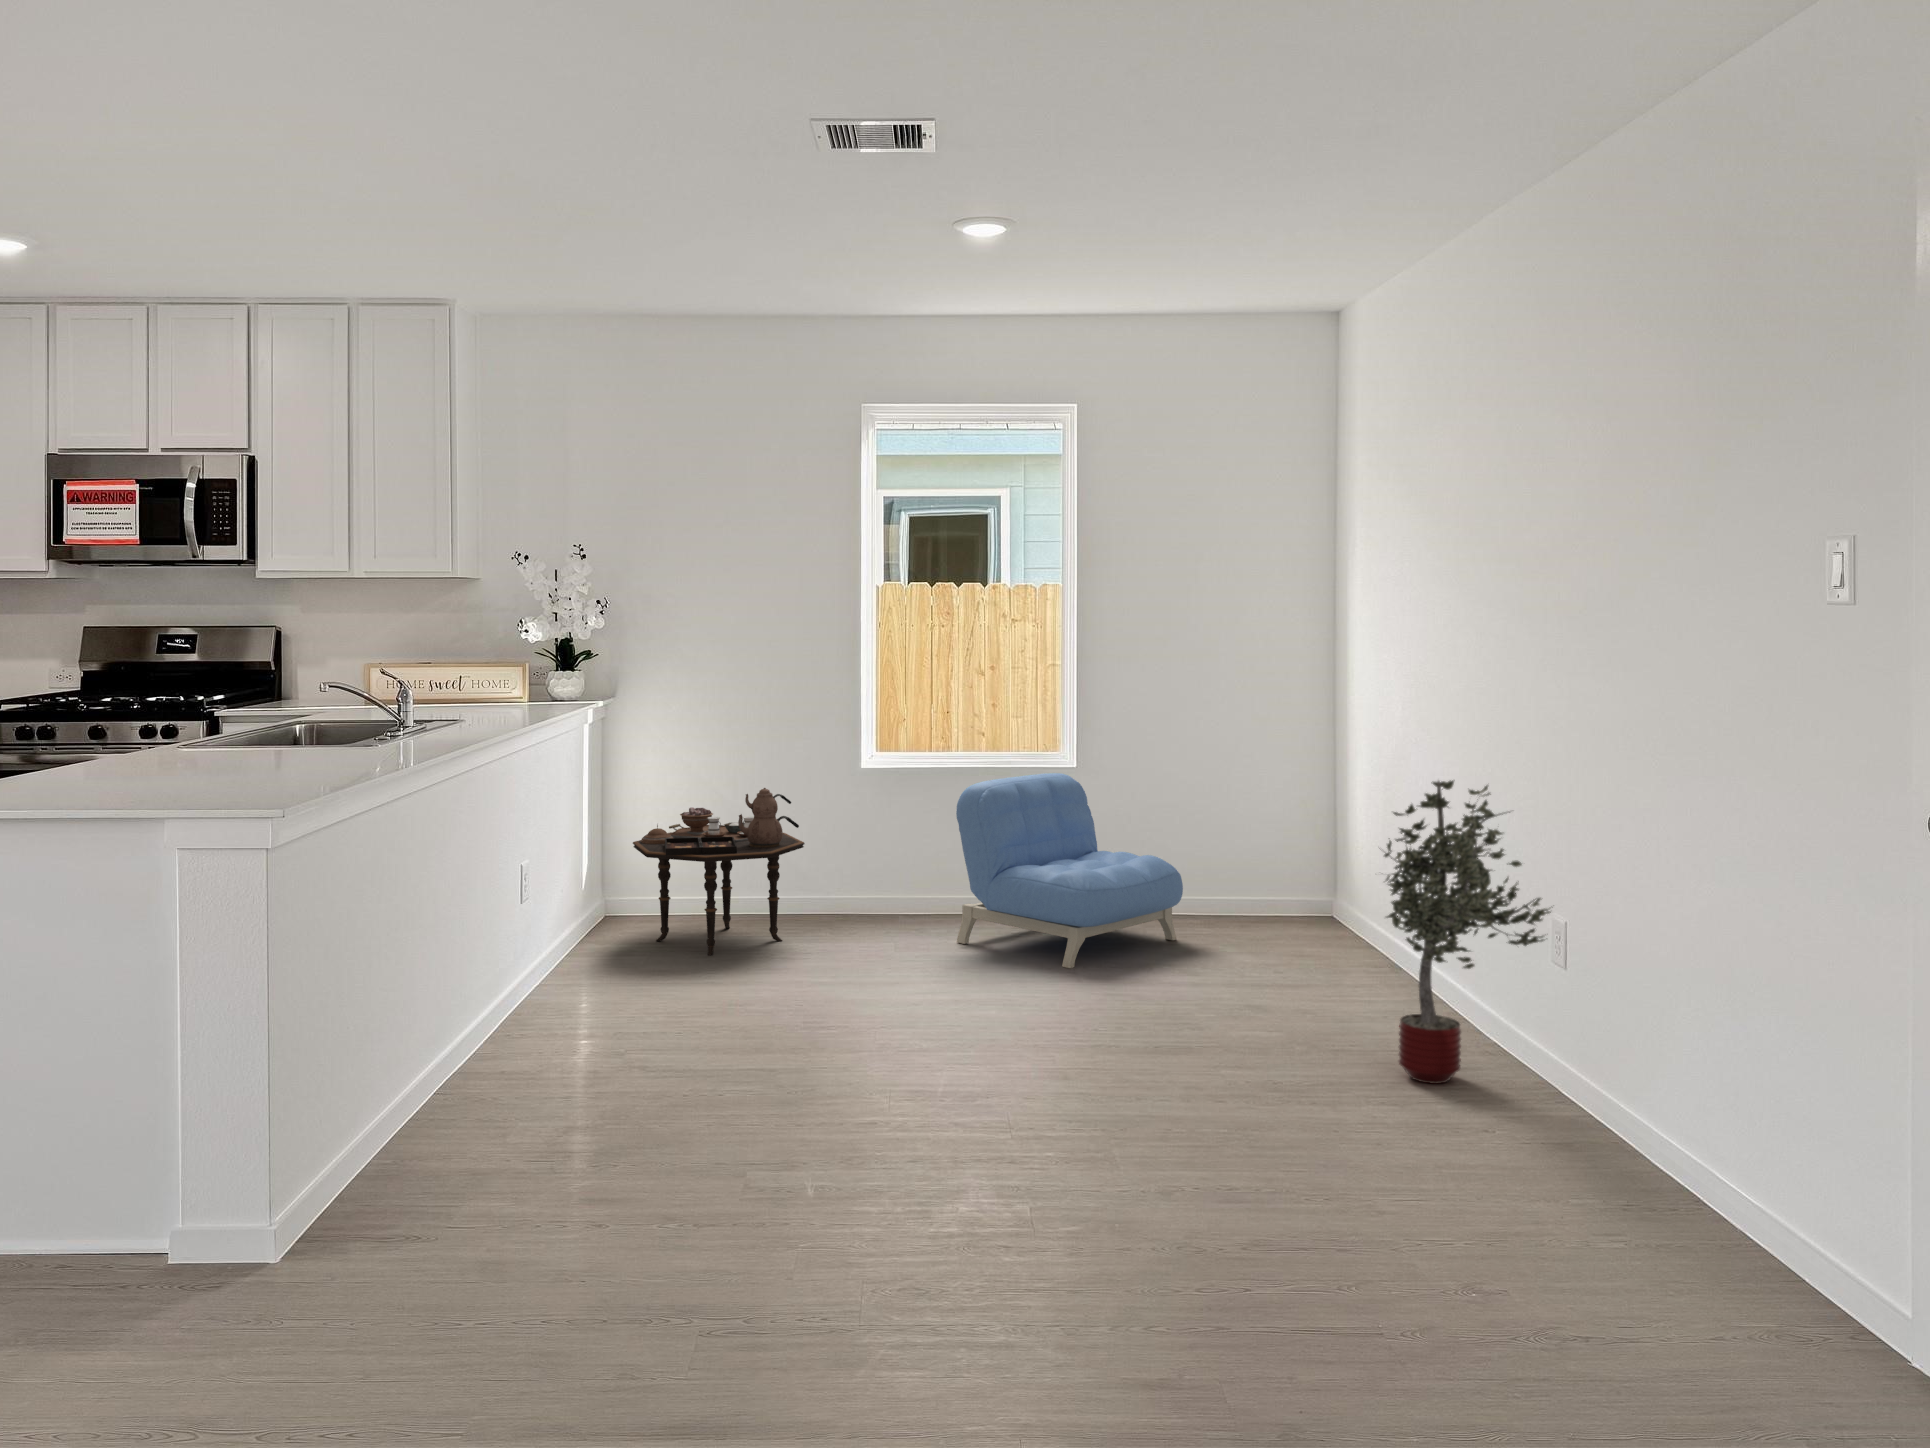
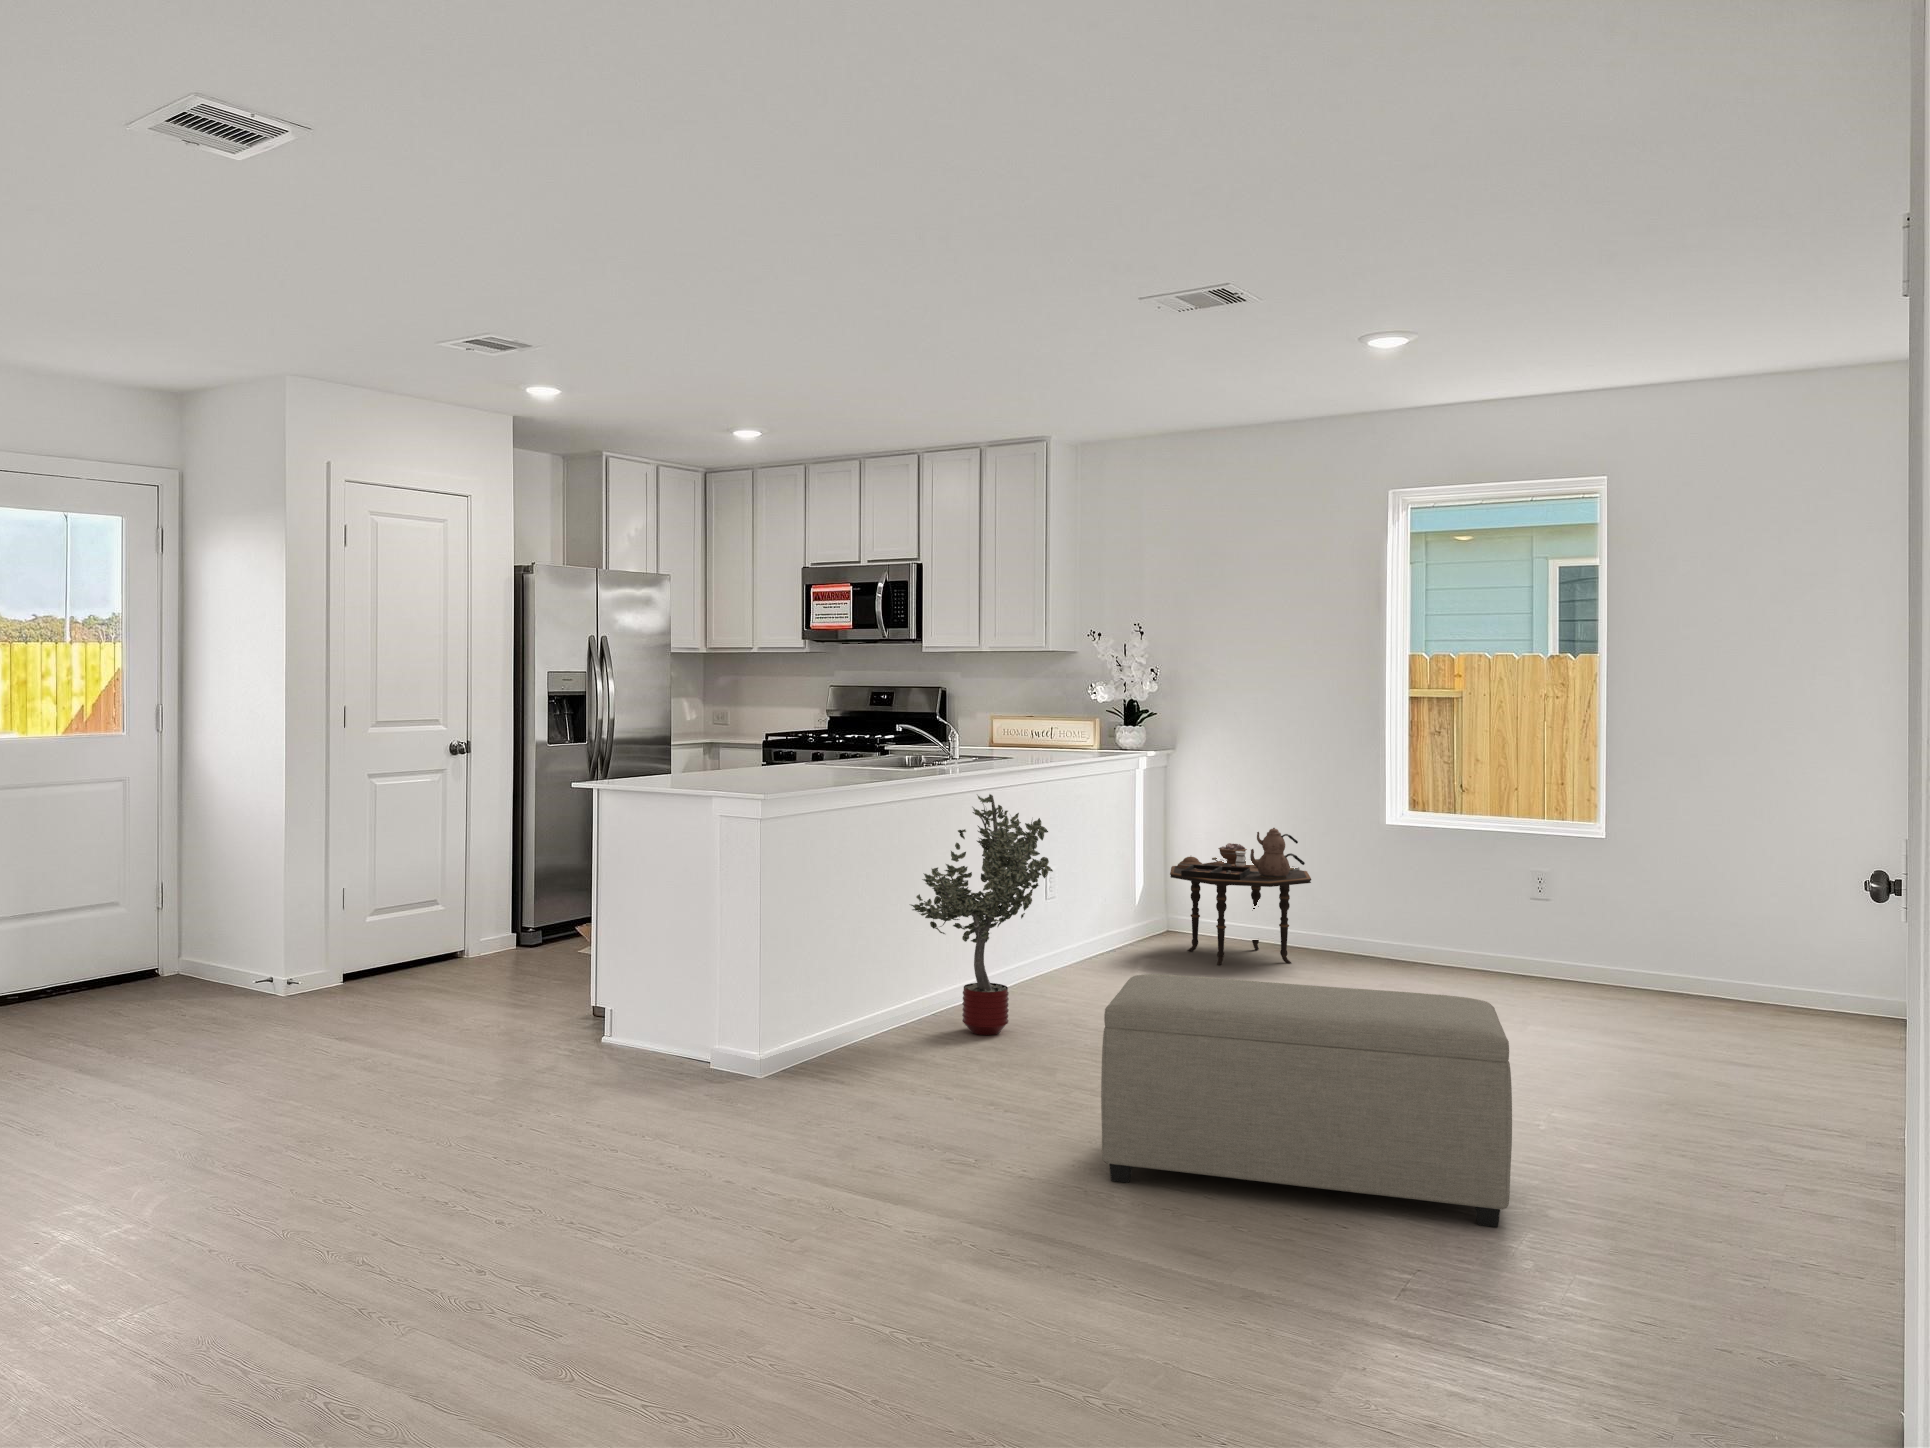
armchair: present [956,773,1183,968] -> none [1447,835,1686,1015]
potted tree: present [1384,780,1551,1084] -> present [911,794,1053,1035]
ottoman: none [883,991,1380,1310] -> present [1101,974,1512,1227]

